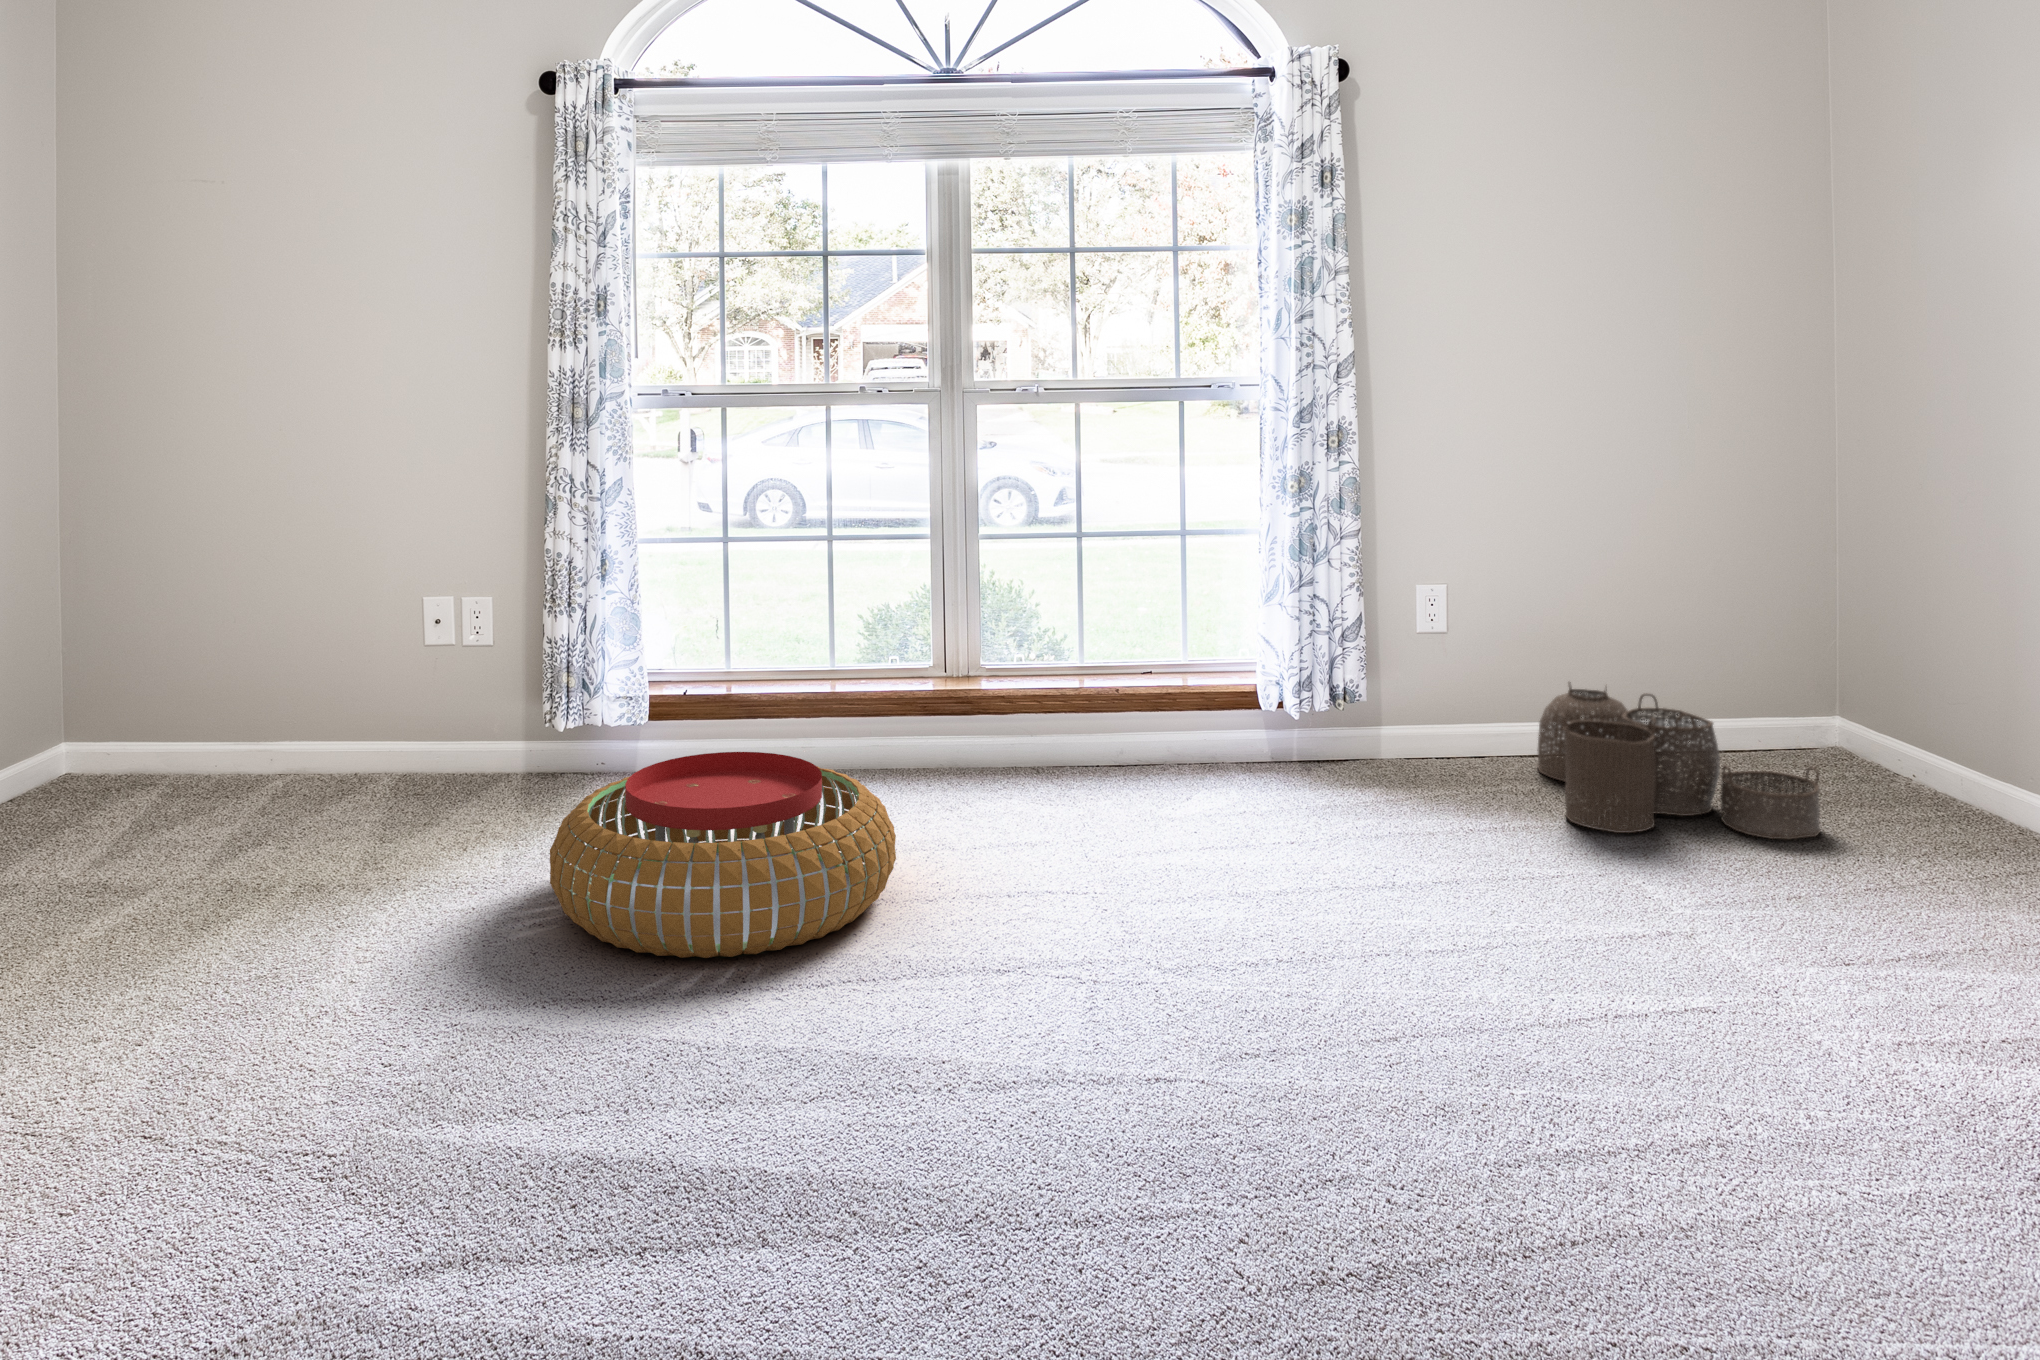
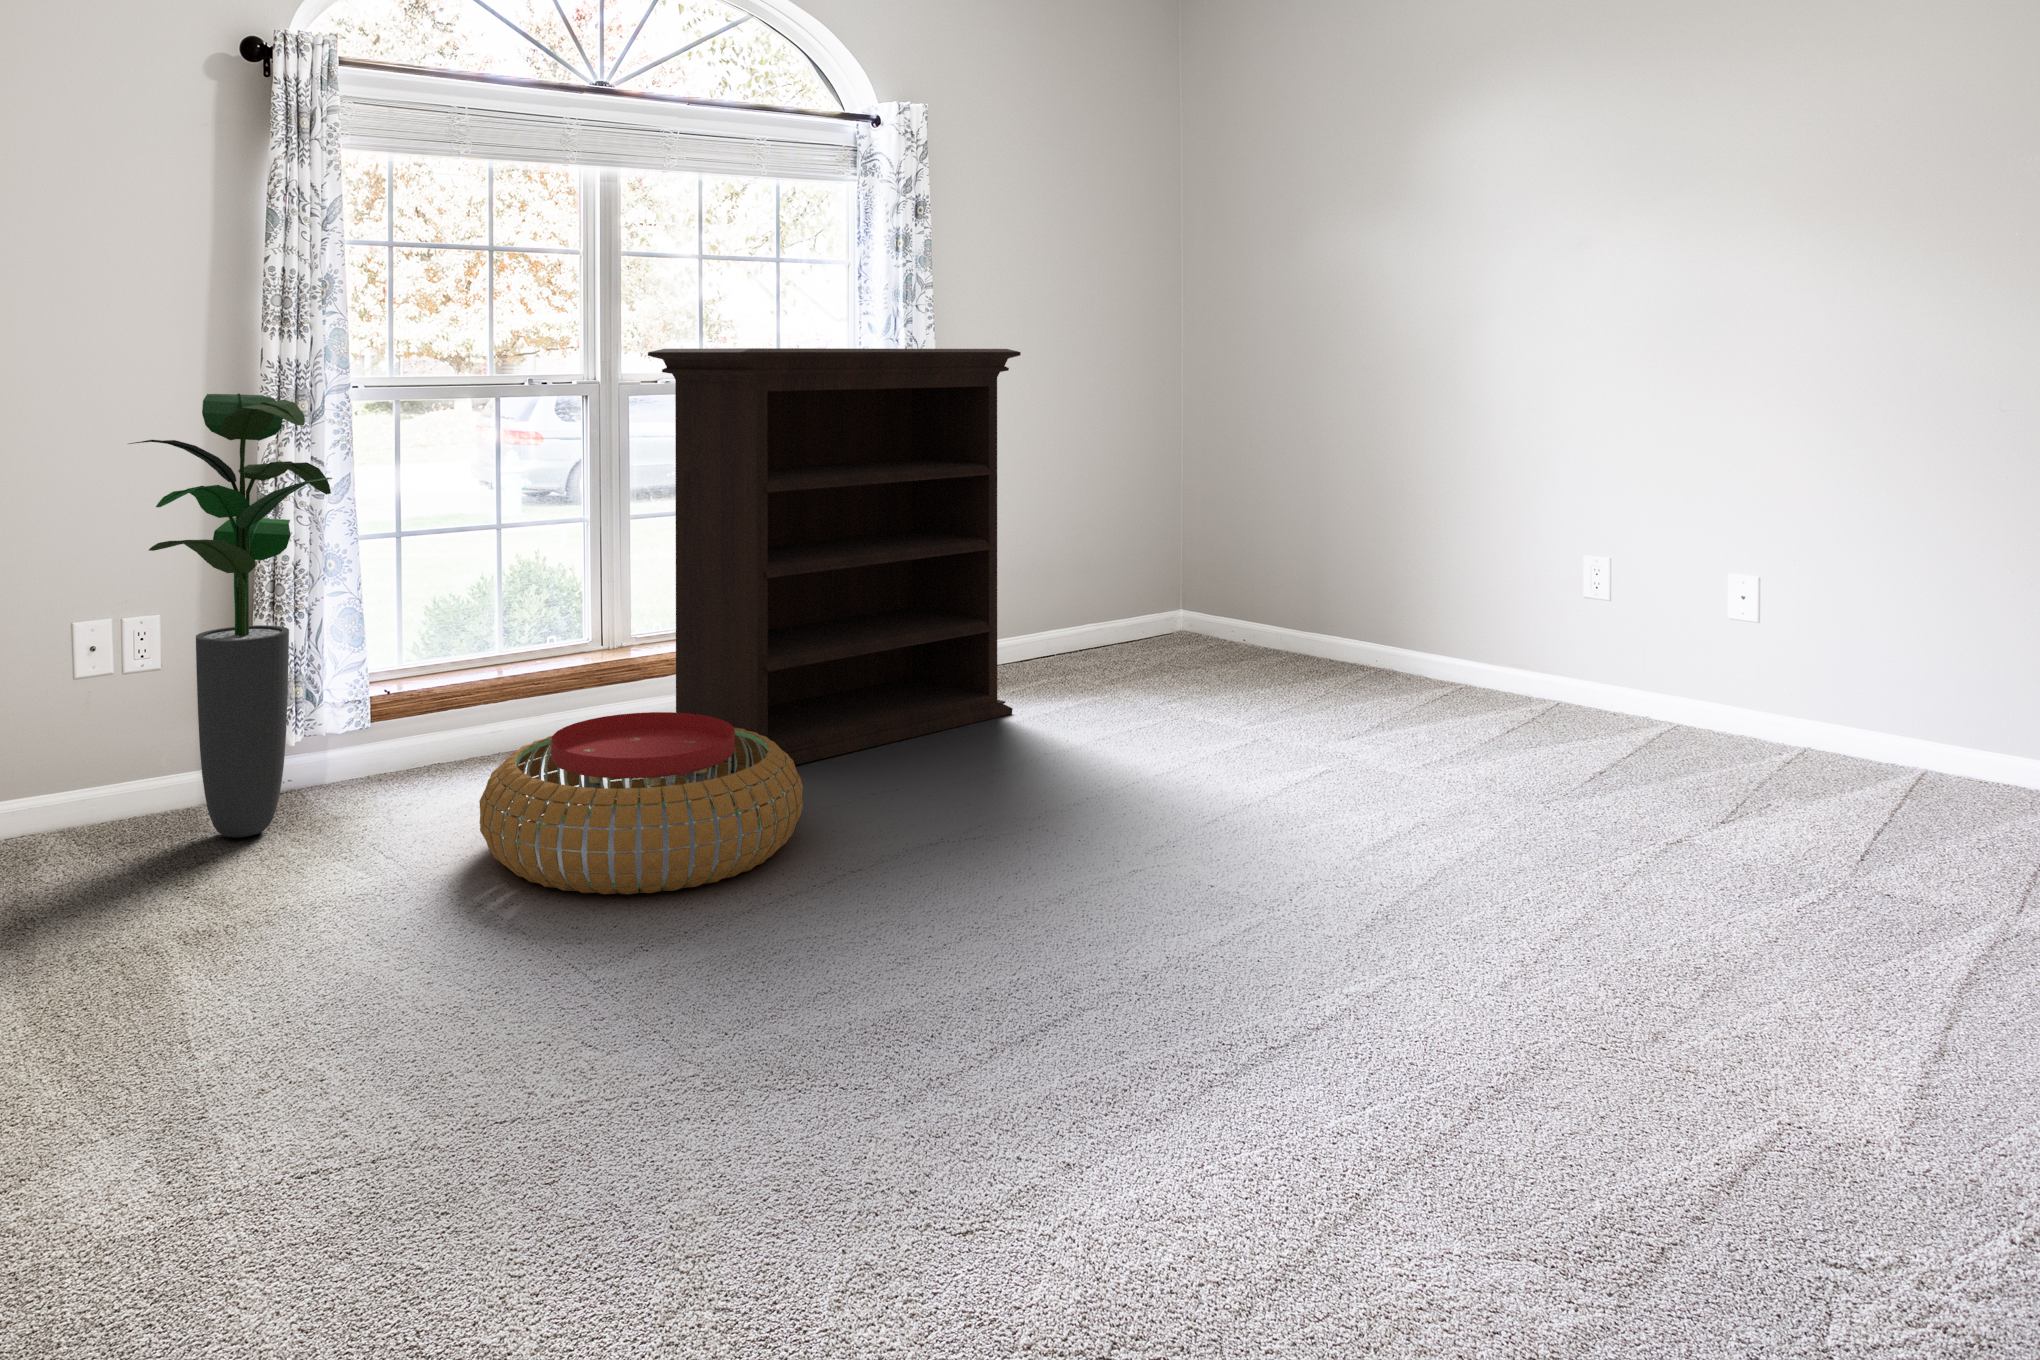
bookshelf: none [926,354,1385,844] -> present [648,348,1021,771]
potted plant: none [397,401,589,807] -> present [129,394,332,837]
woven basket: present [1537,682,1821,839] -> none [1037,594,1242,689]

